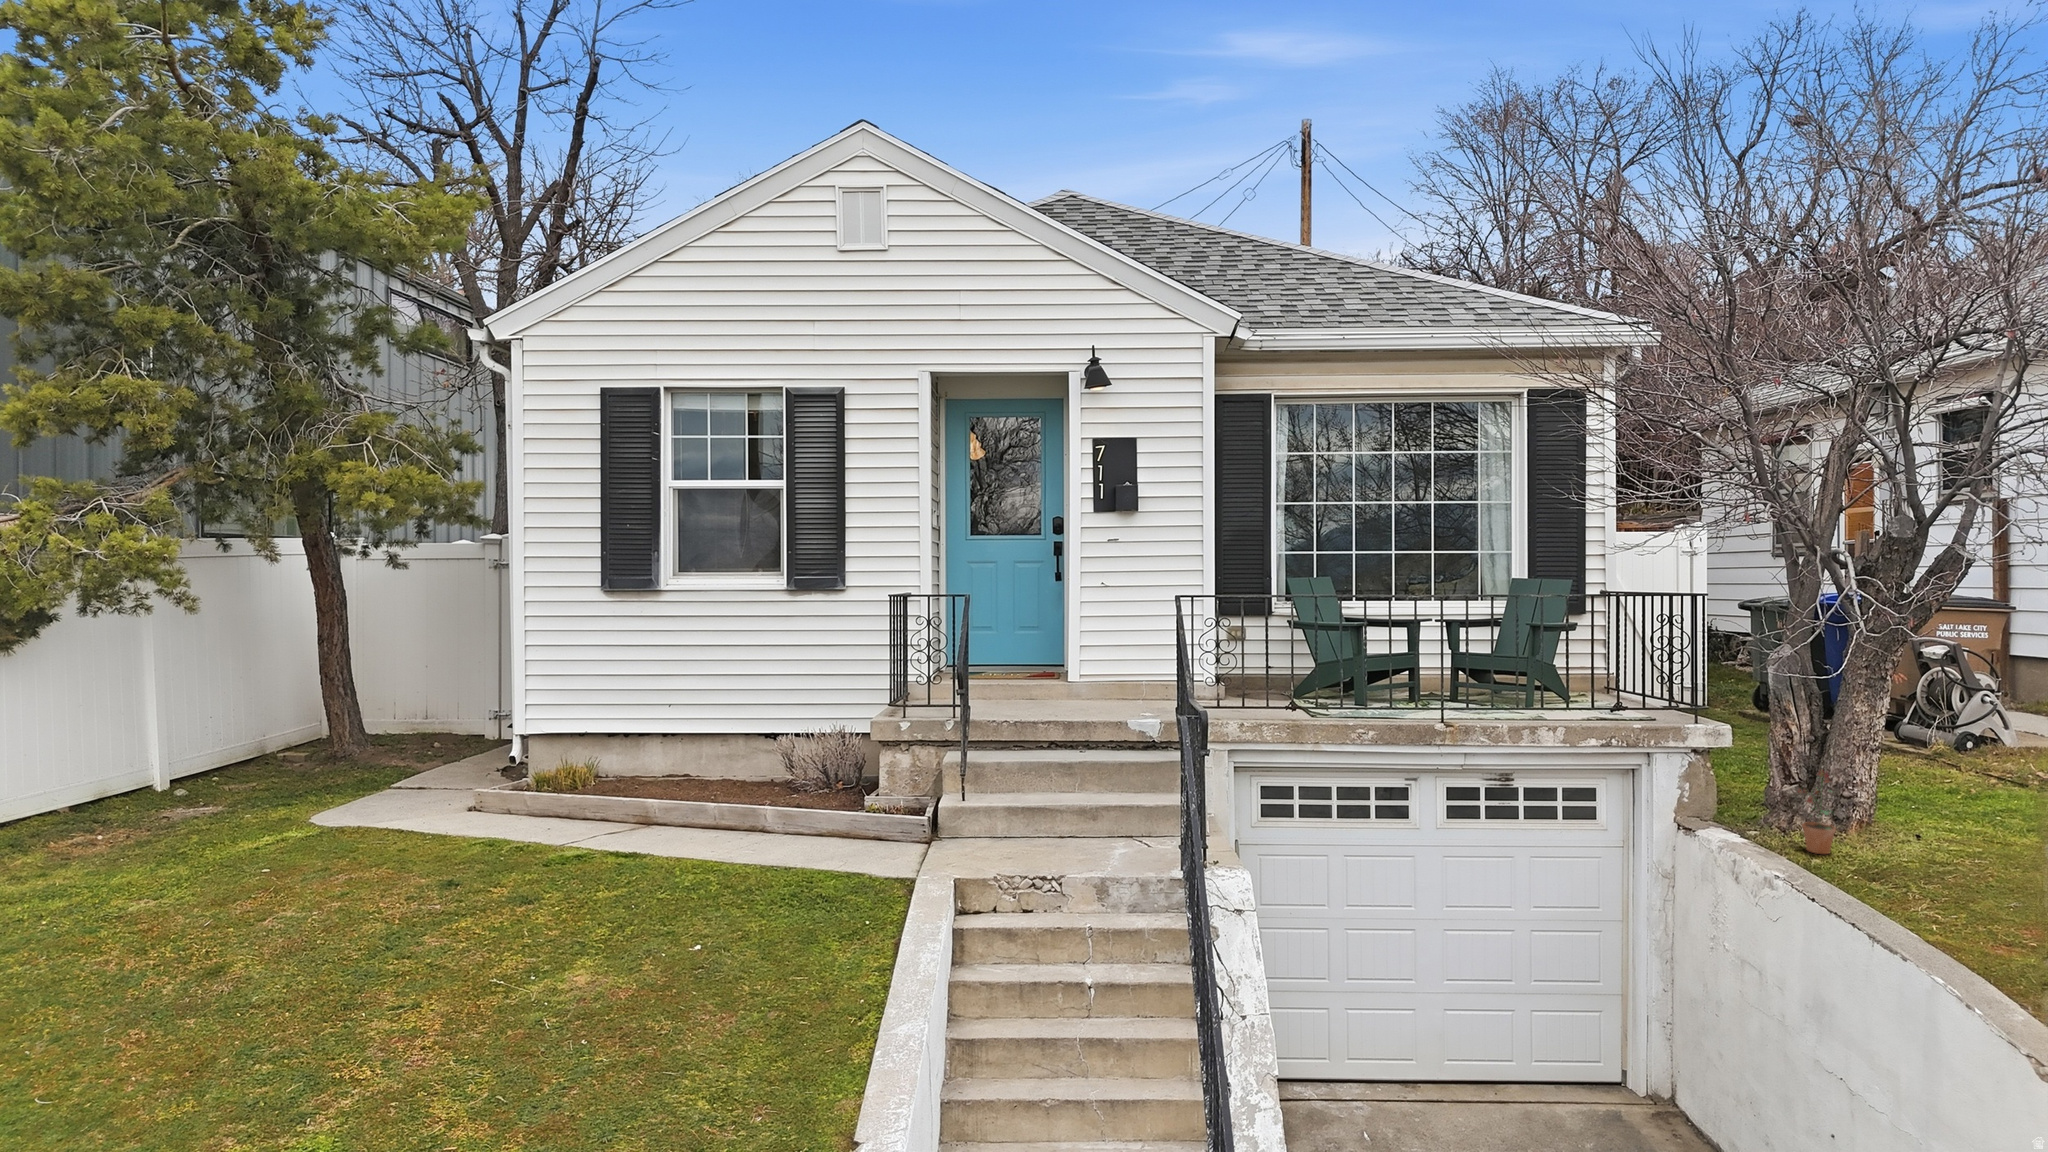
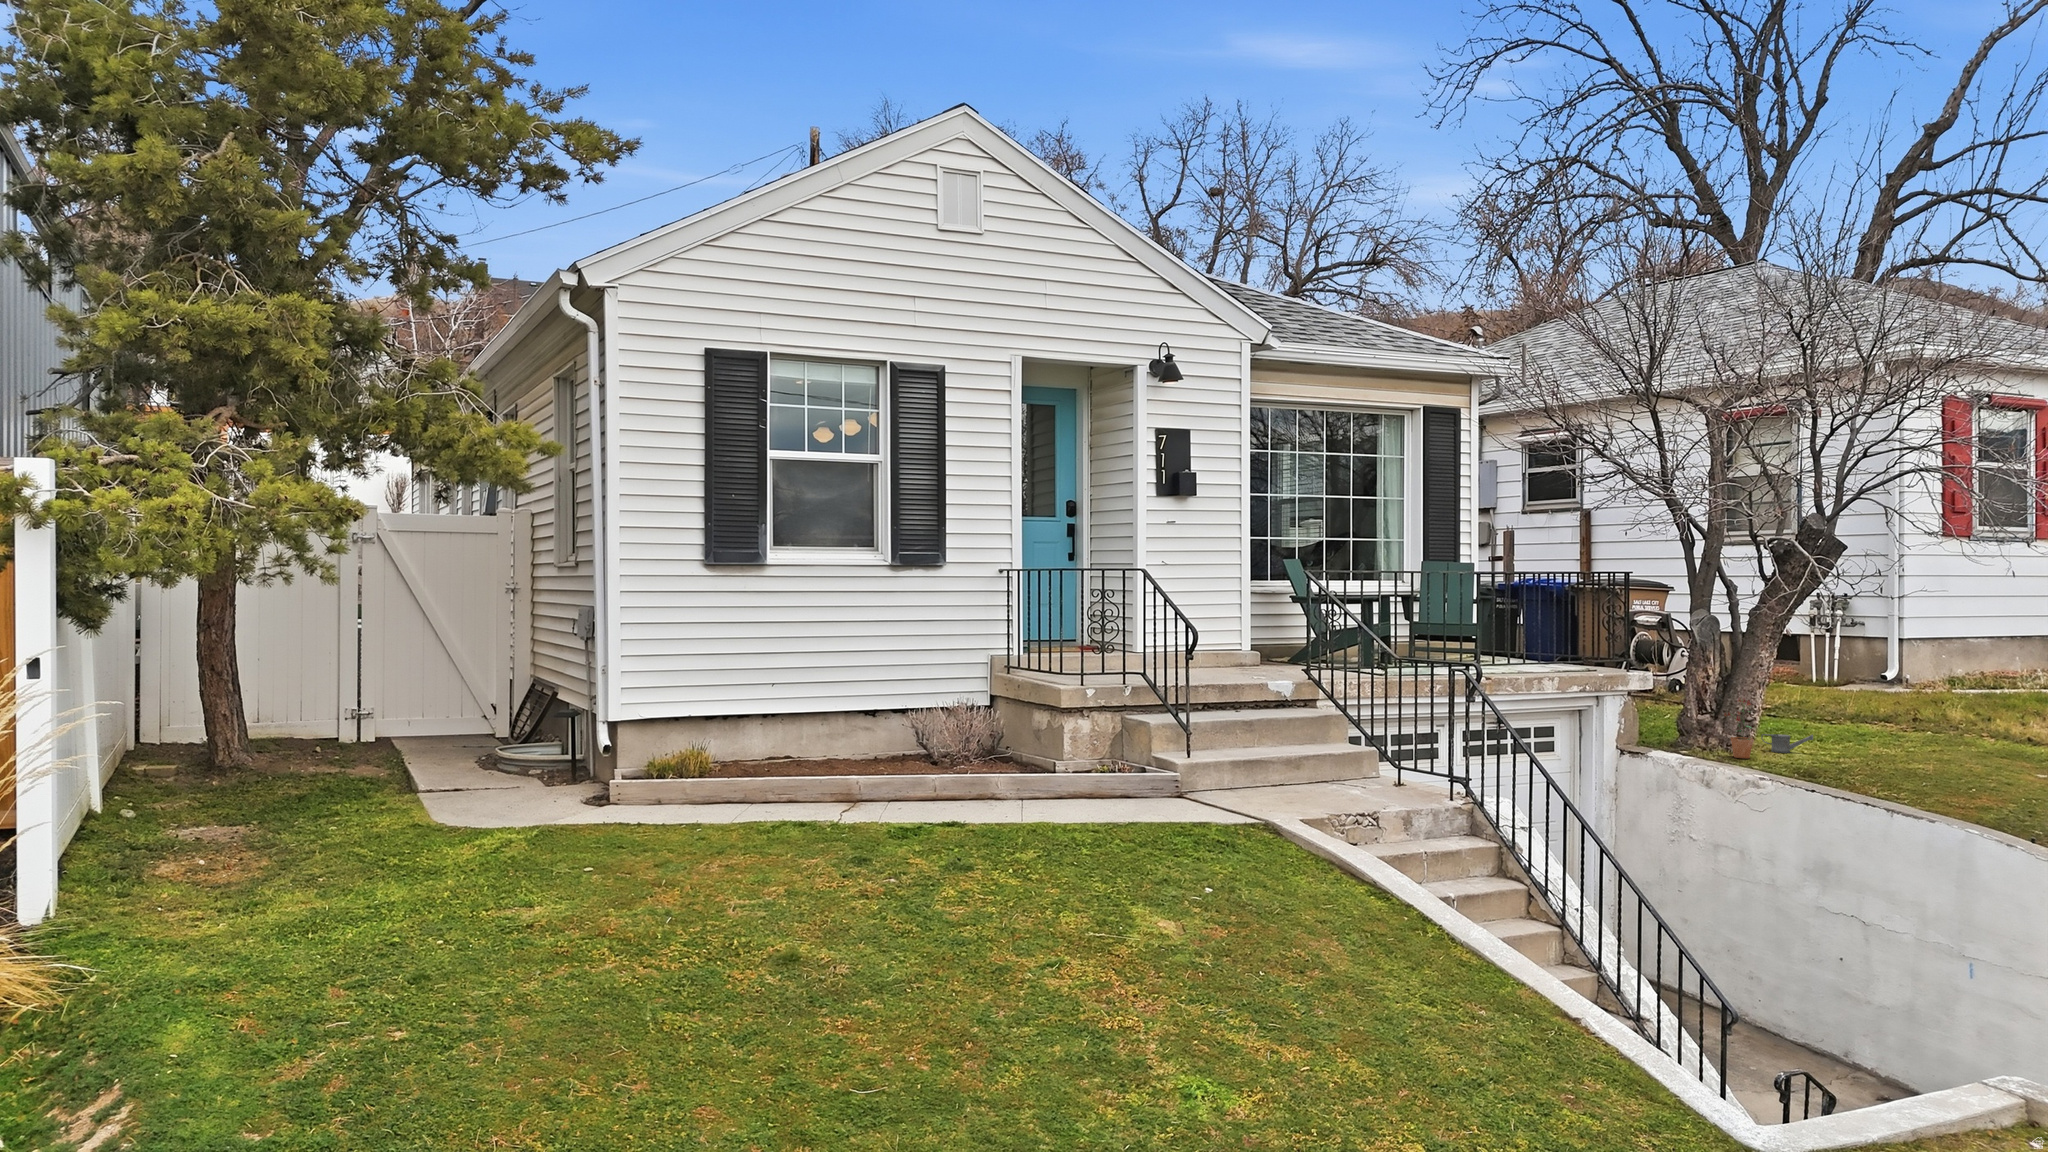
watering can: none [1873,819,1951,849] -> present [1761,734,1813,753]

